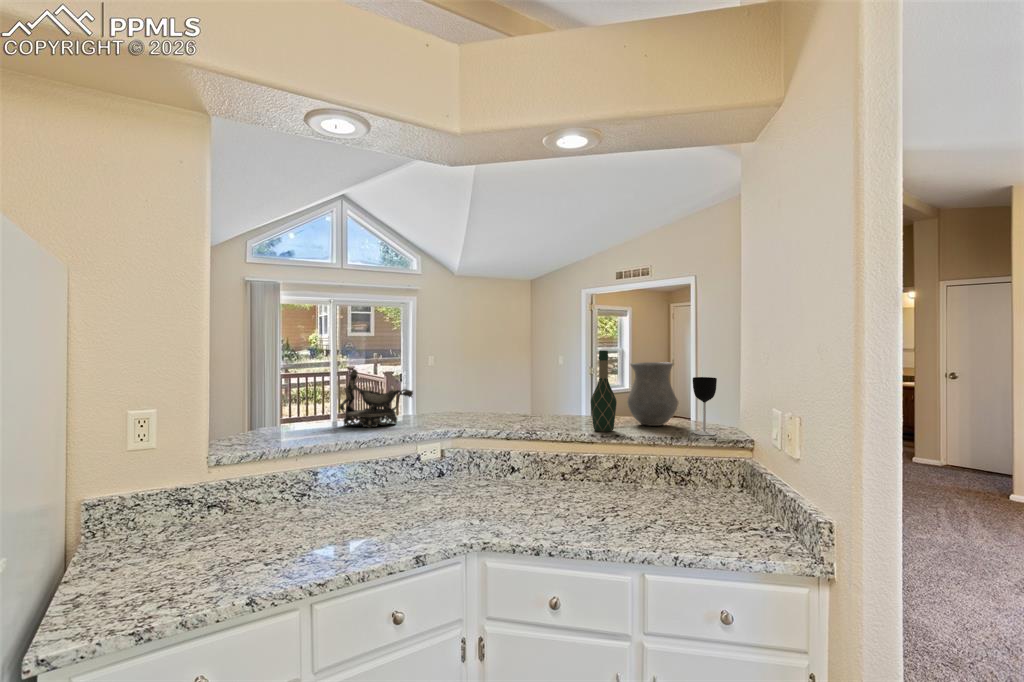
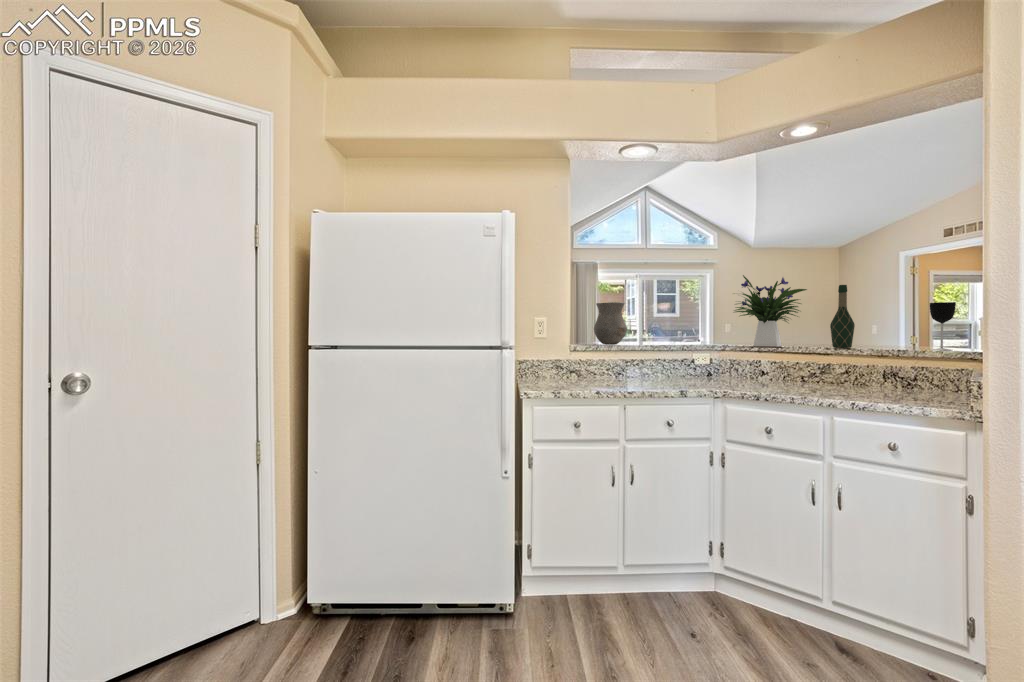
flower arrangement: none [468,327,556,424] -> present [734,275,807,347]
vase: present [628,362,678,426] -> present [594,302,627,345]
decorative bowl: present [340,369,413,428] -> none [640,308,690,345]

